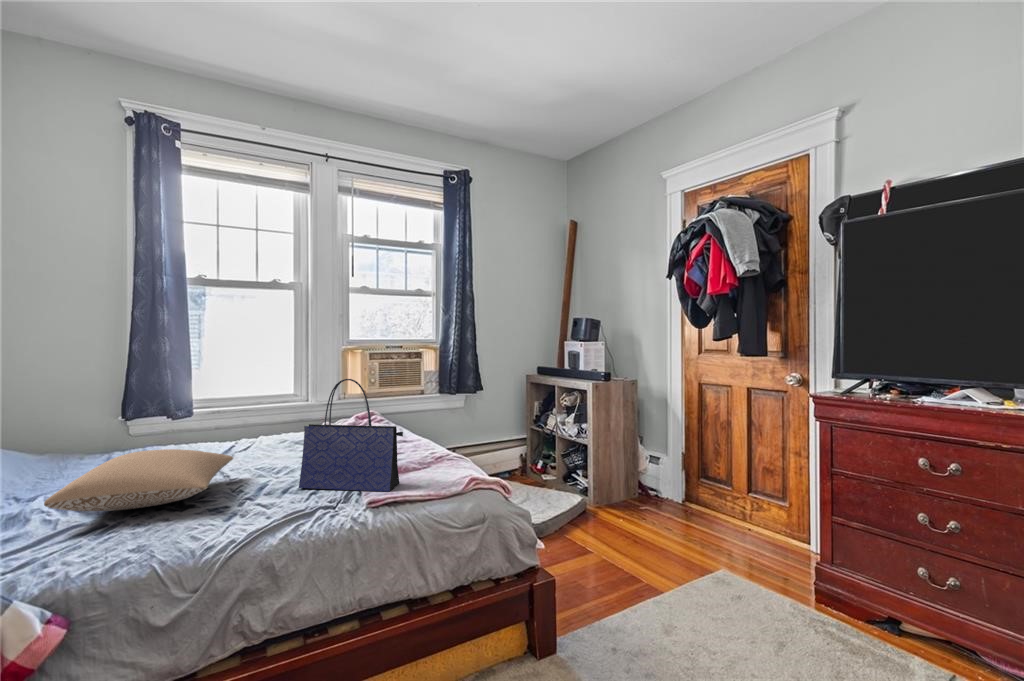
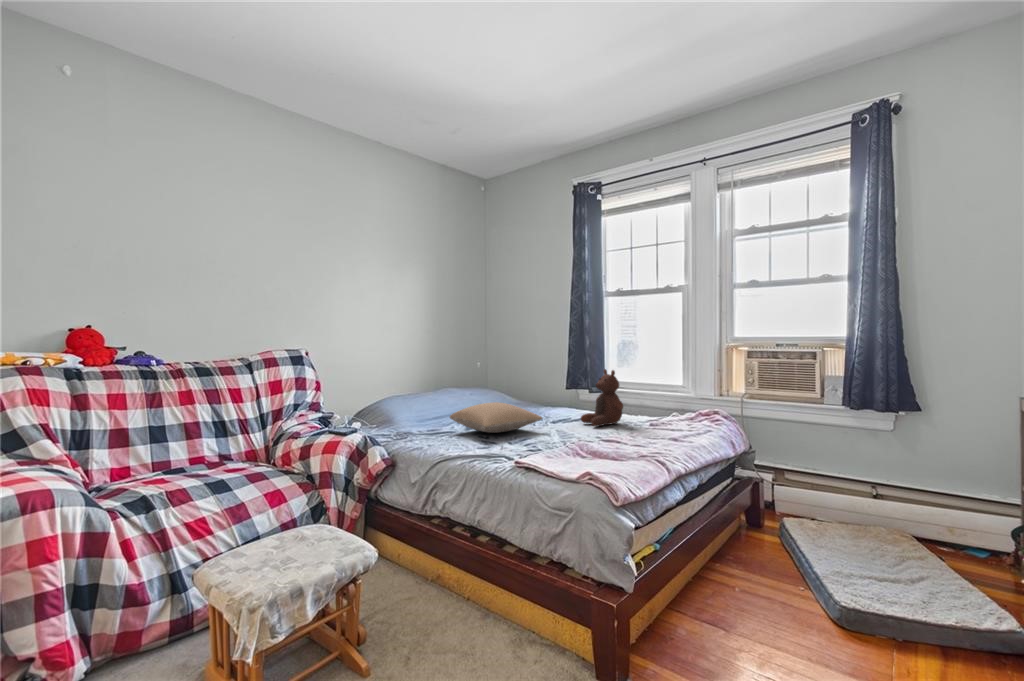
stuffed bear: none [244,379,308,455] -> present [581,369,623,427]
tote bag: present [299,379,403,492] -> none [537,371,573,463]

